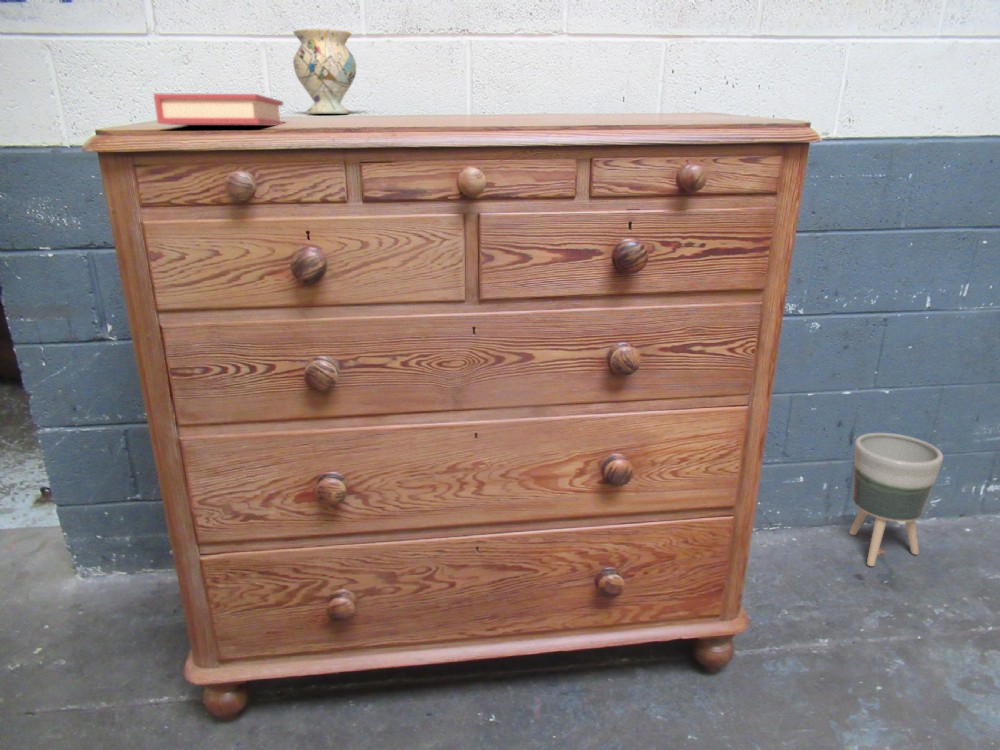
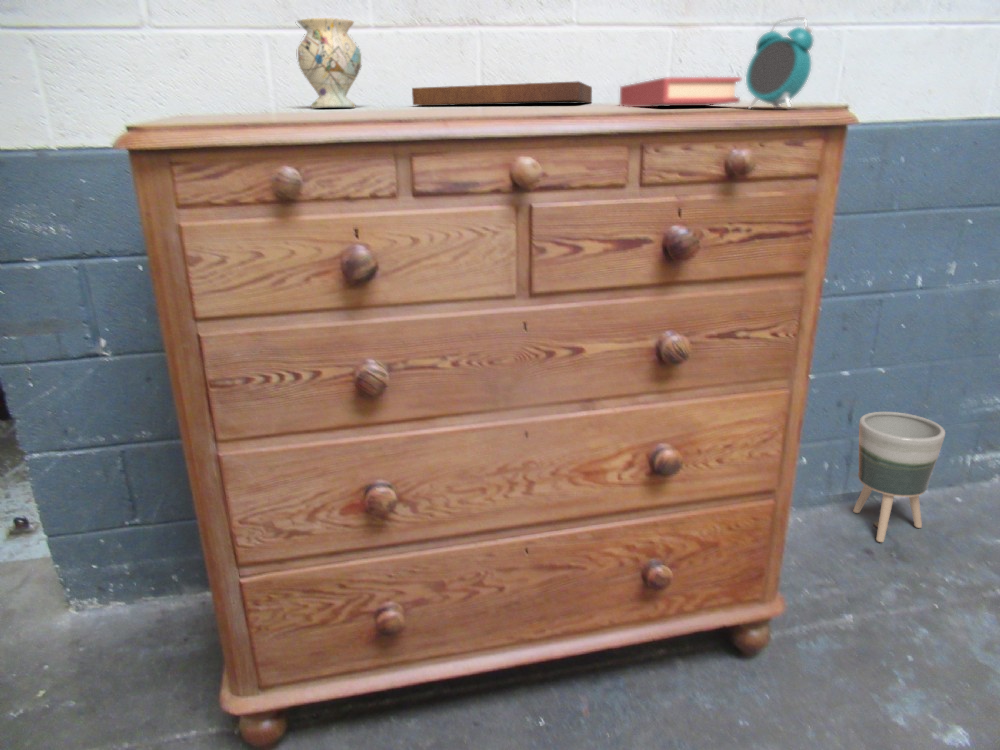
alarm clock: none [708,32,772,123] -> present [746,18,813,108]
tray: none [405,54,584,115] -> present [412,82,592,106]
book: present [154,93,283,126] -> present [620,77,741,107]

